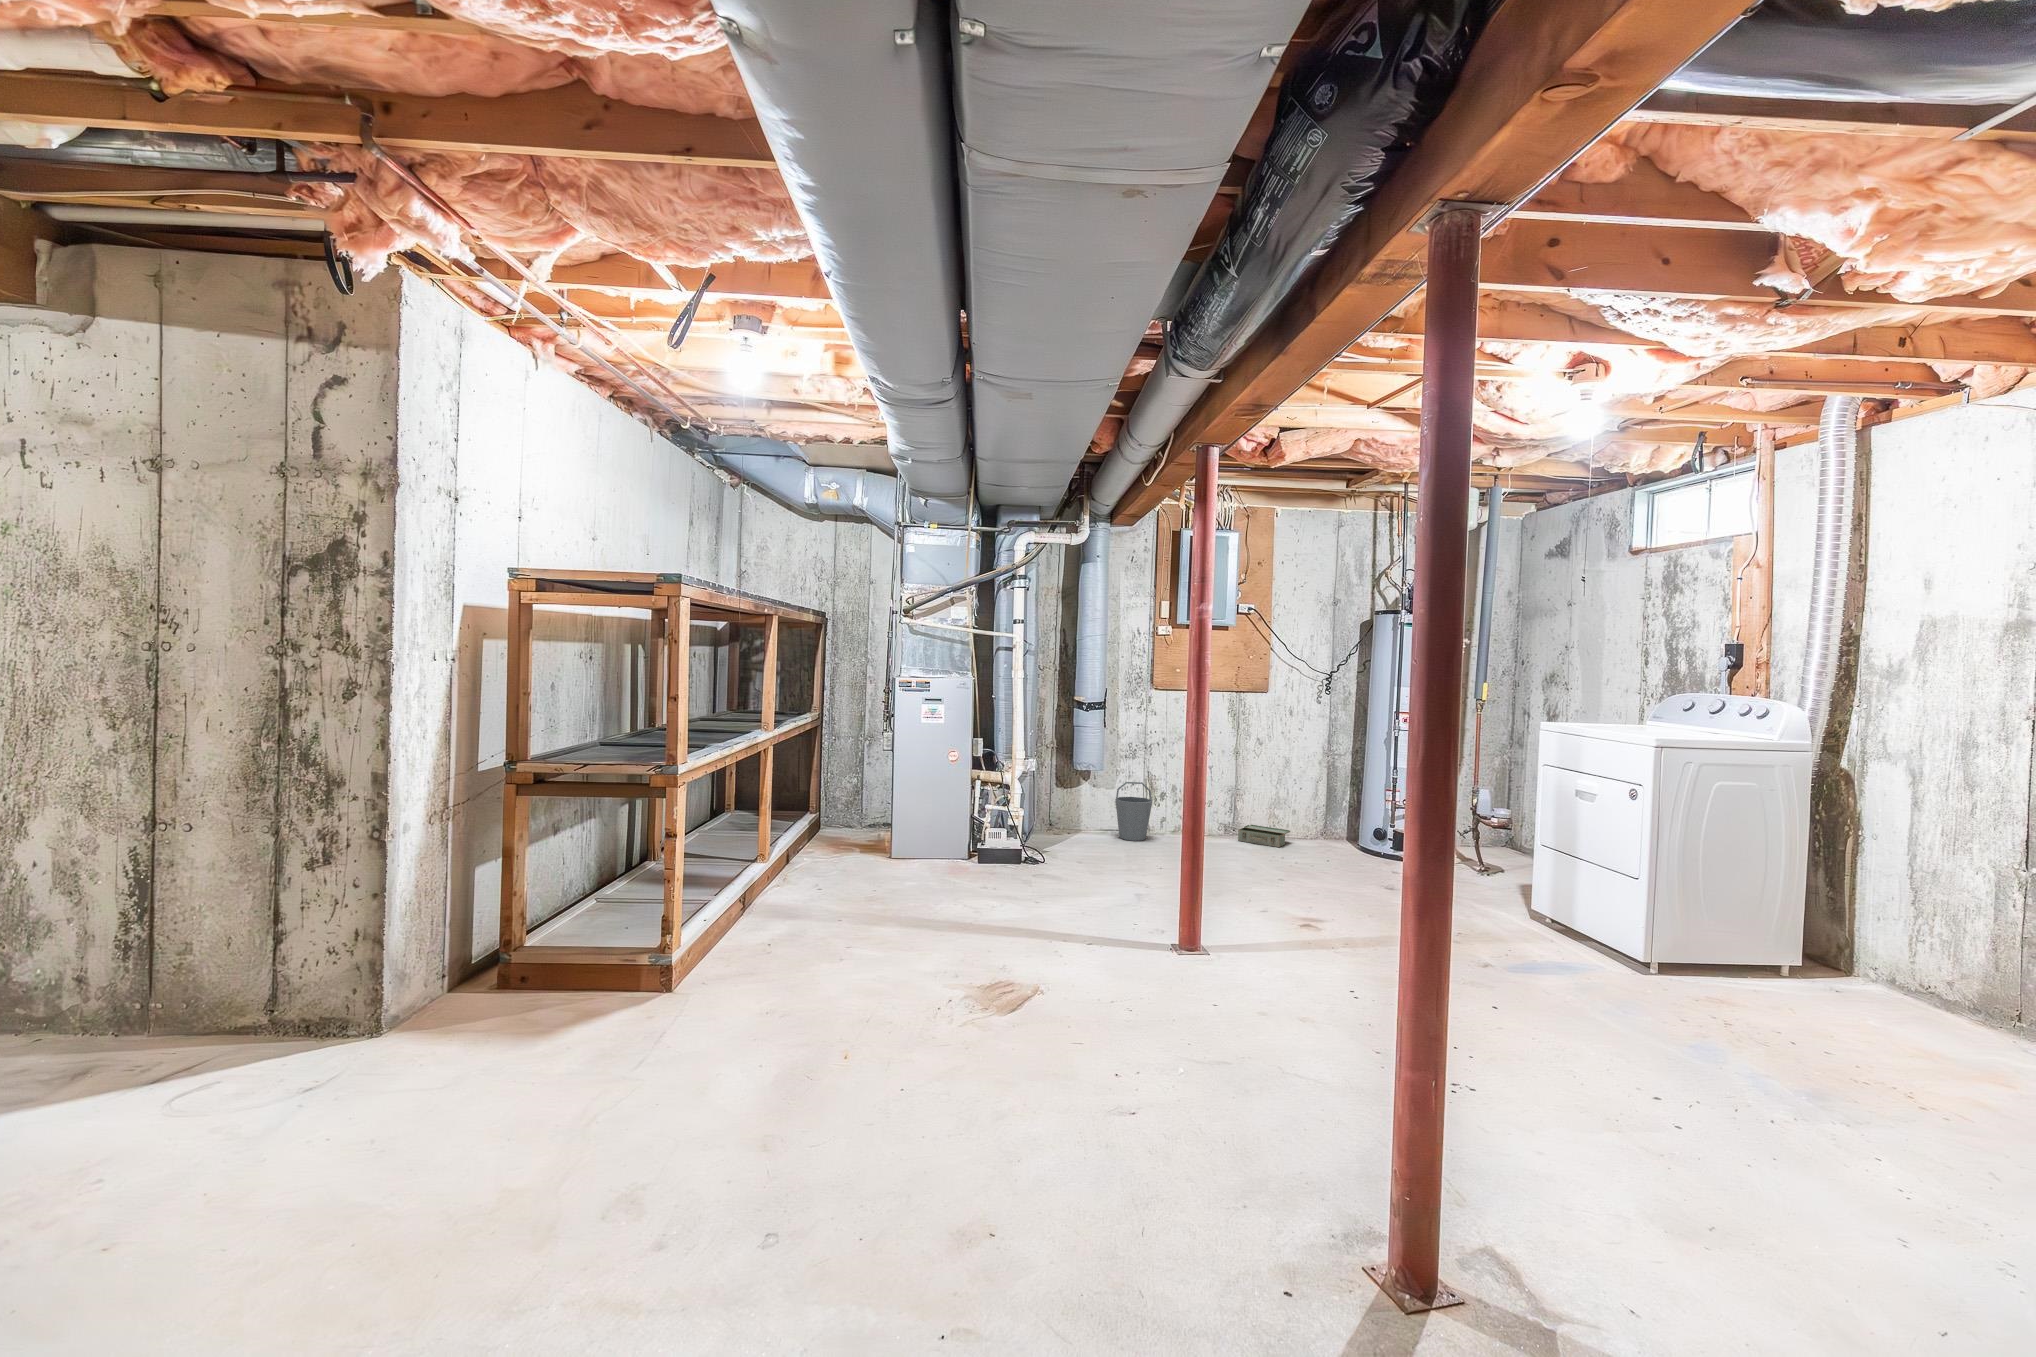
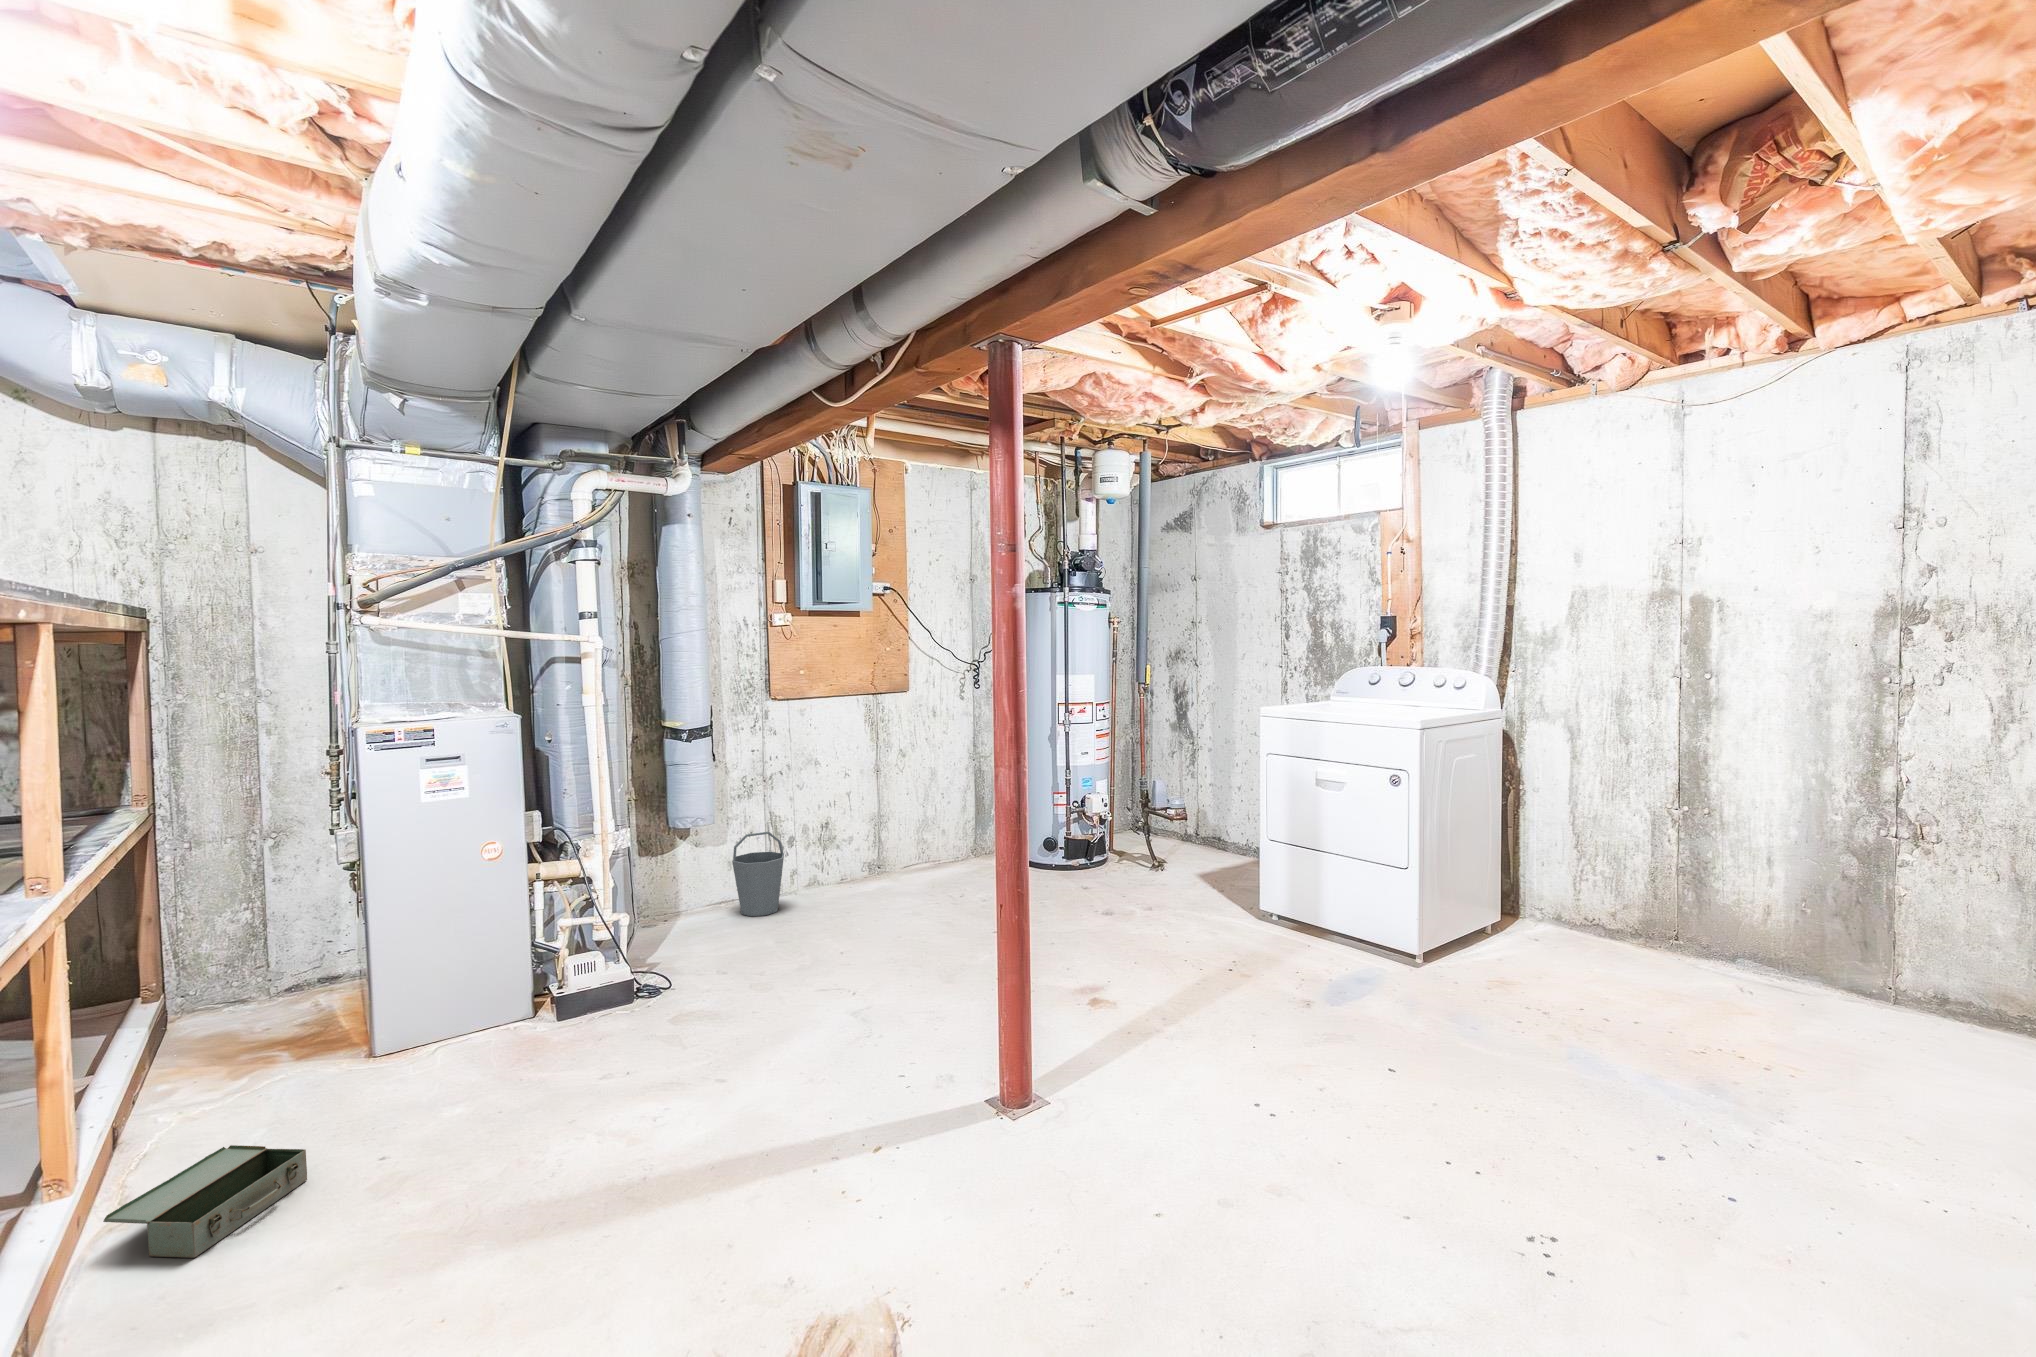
toolbox: present [1238,825,1290,847] -> present [103,1145,307,1258]

